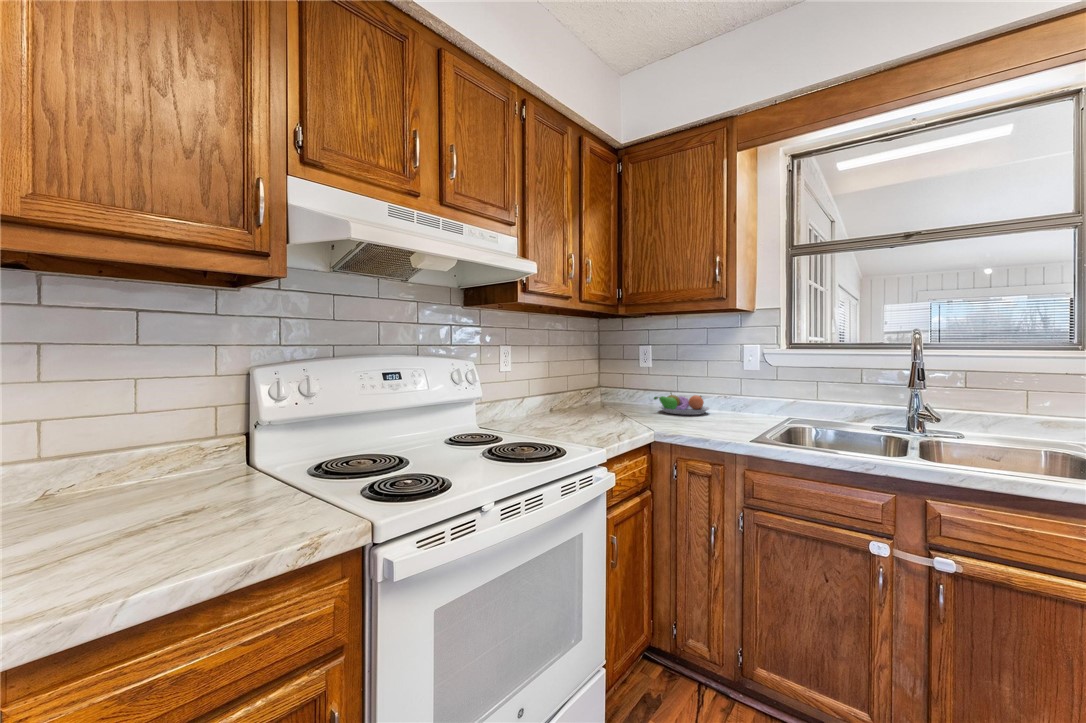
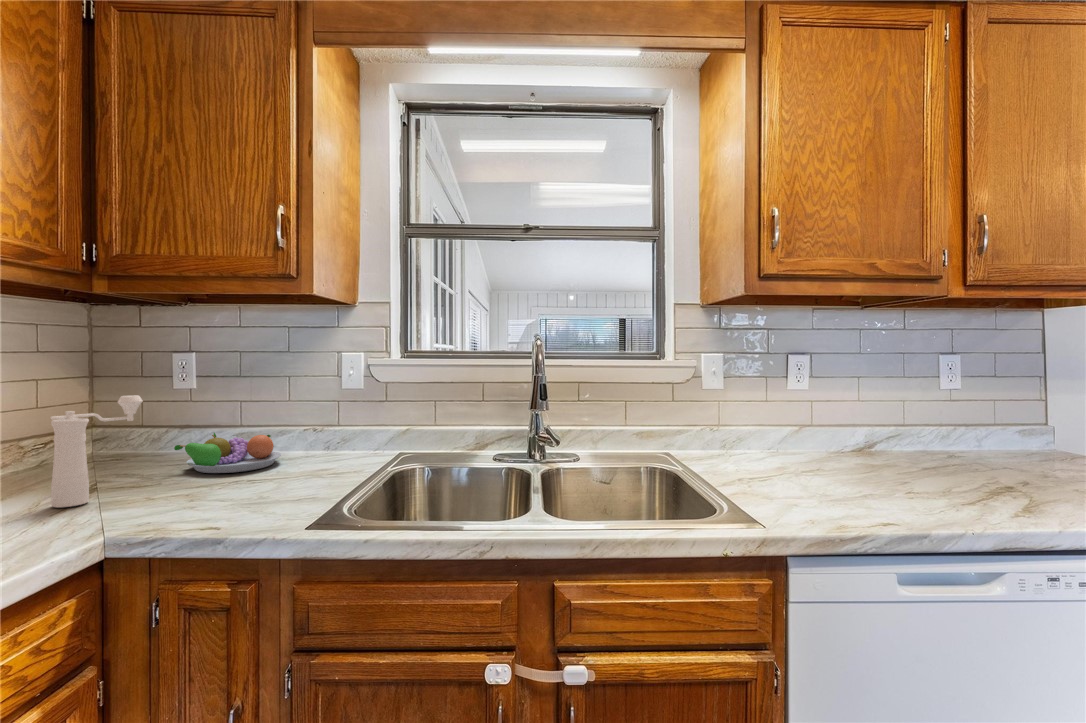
pepper mill: none [613,367,647,420] -> present [50,395,143,508]

